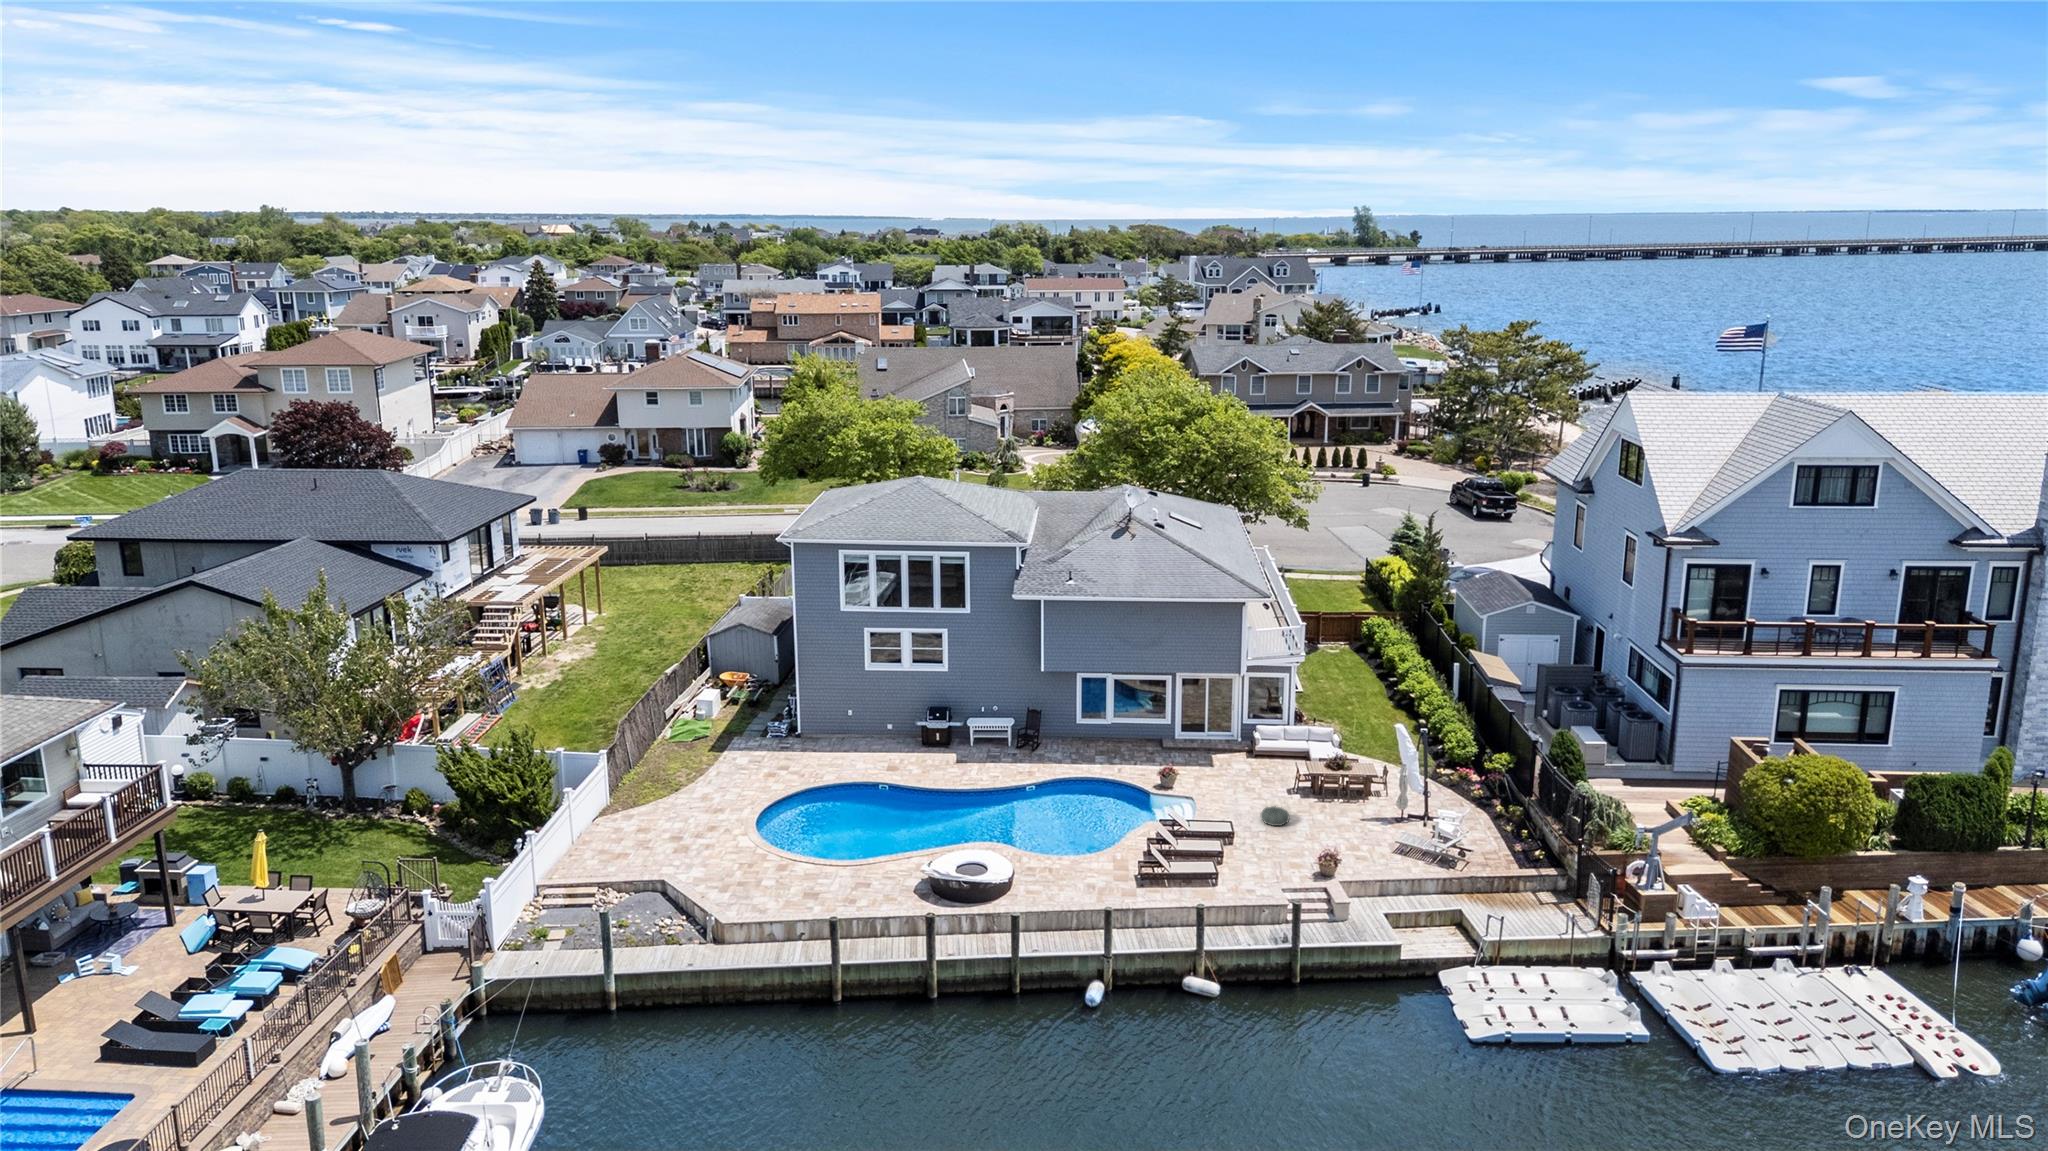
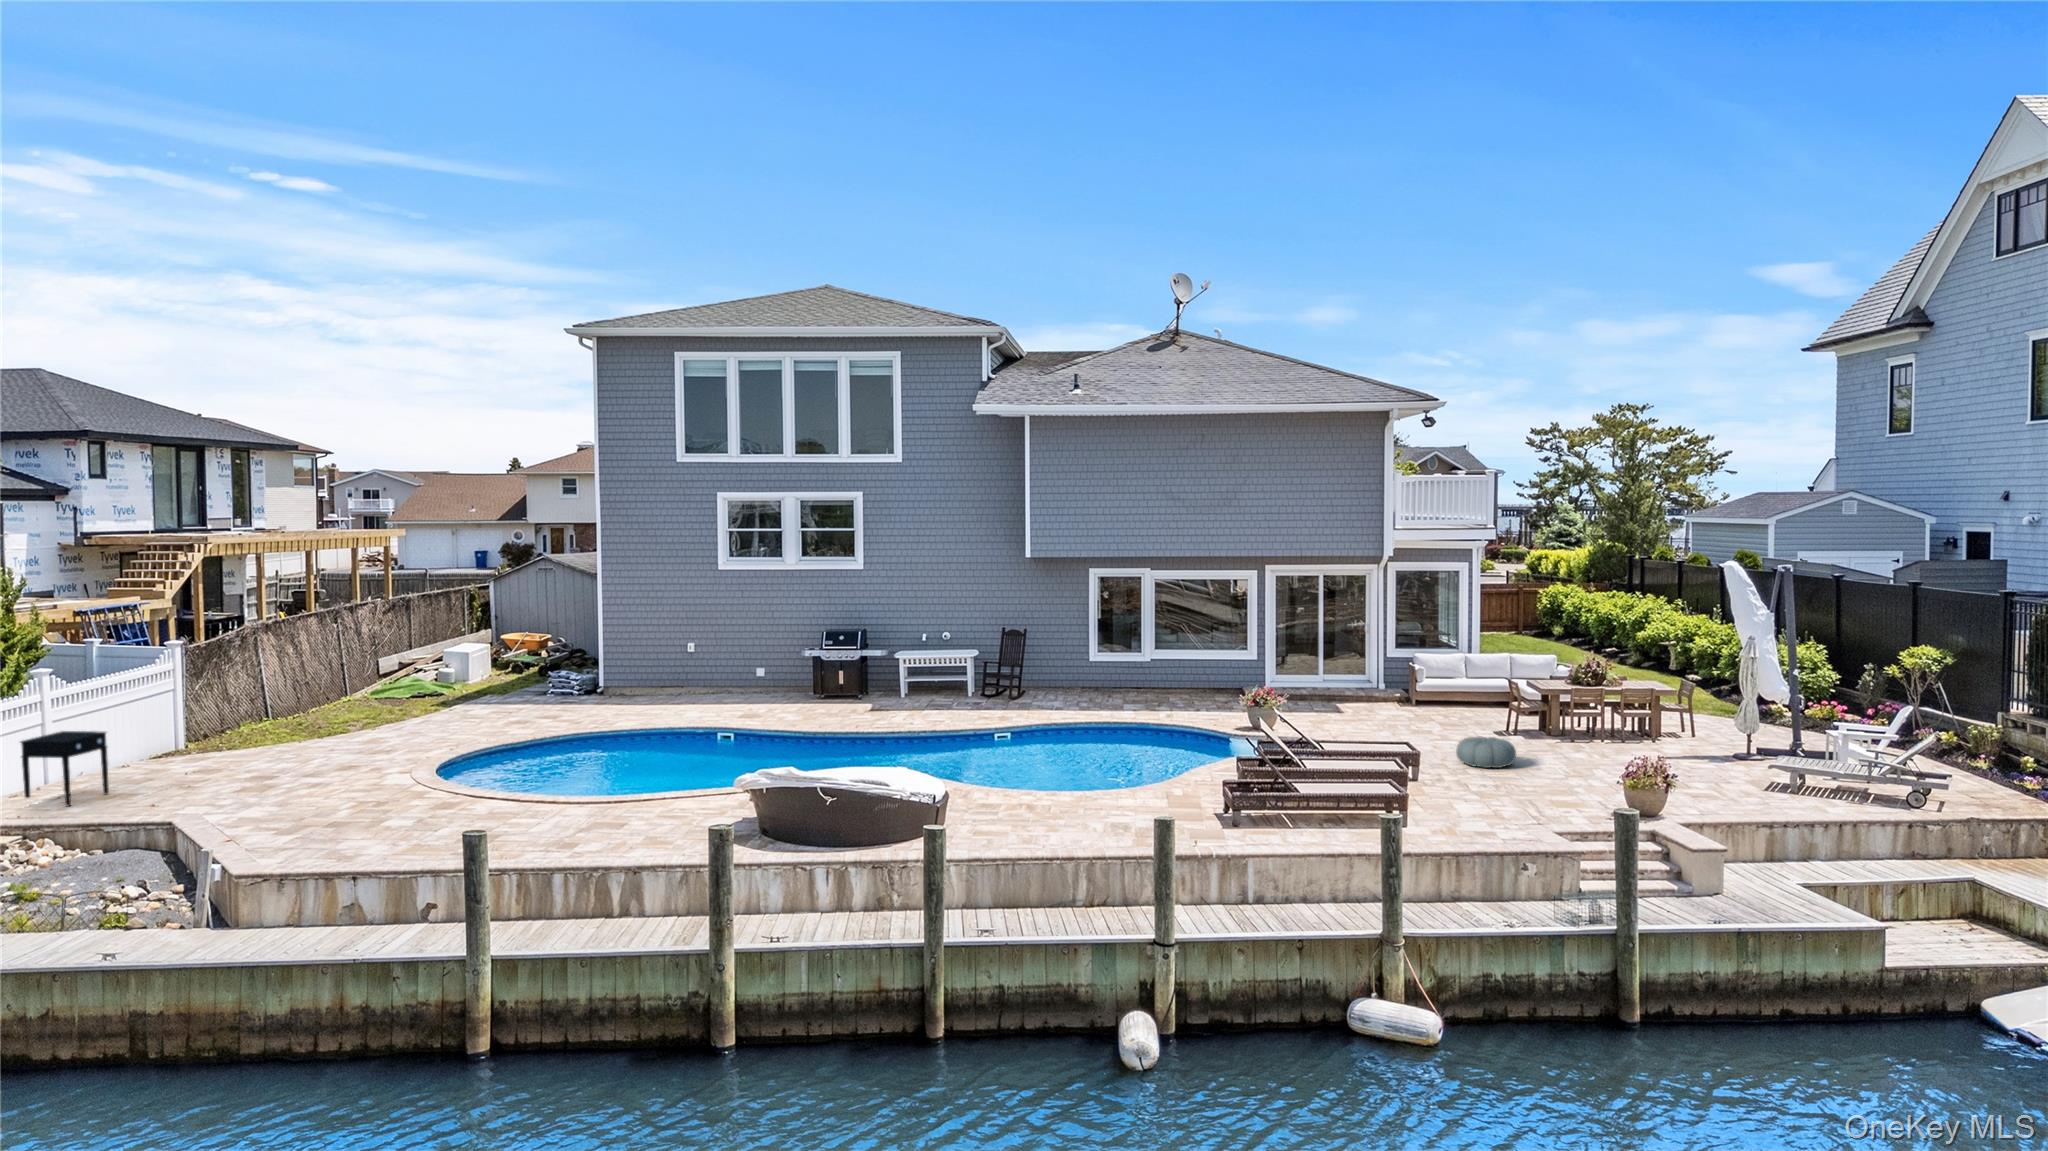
side table: none [563,817,598,858] -> present [21,731,109,806]

